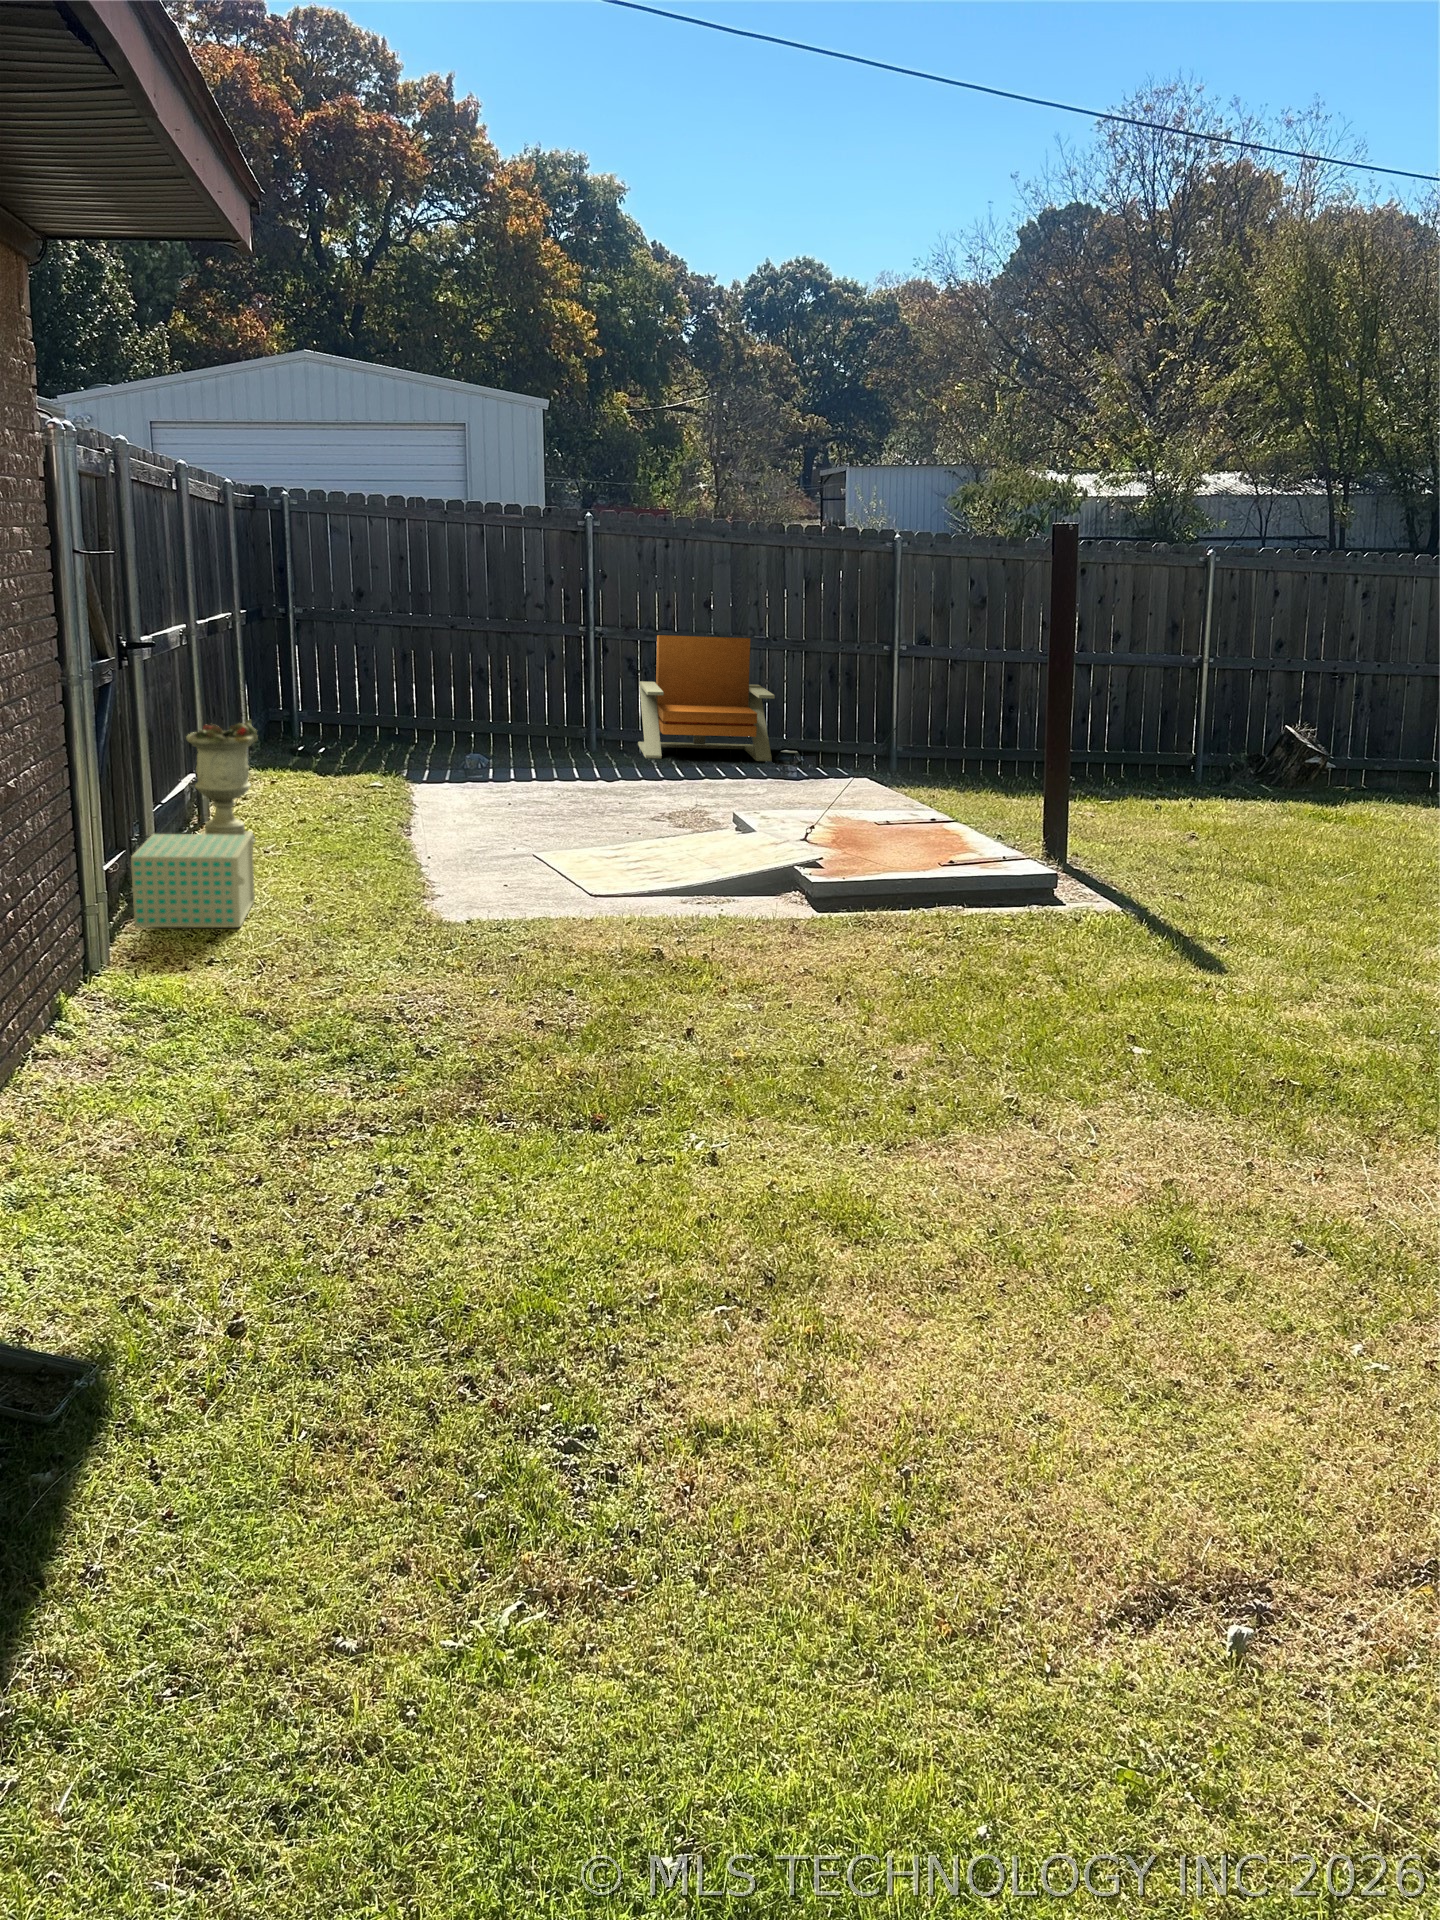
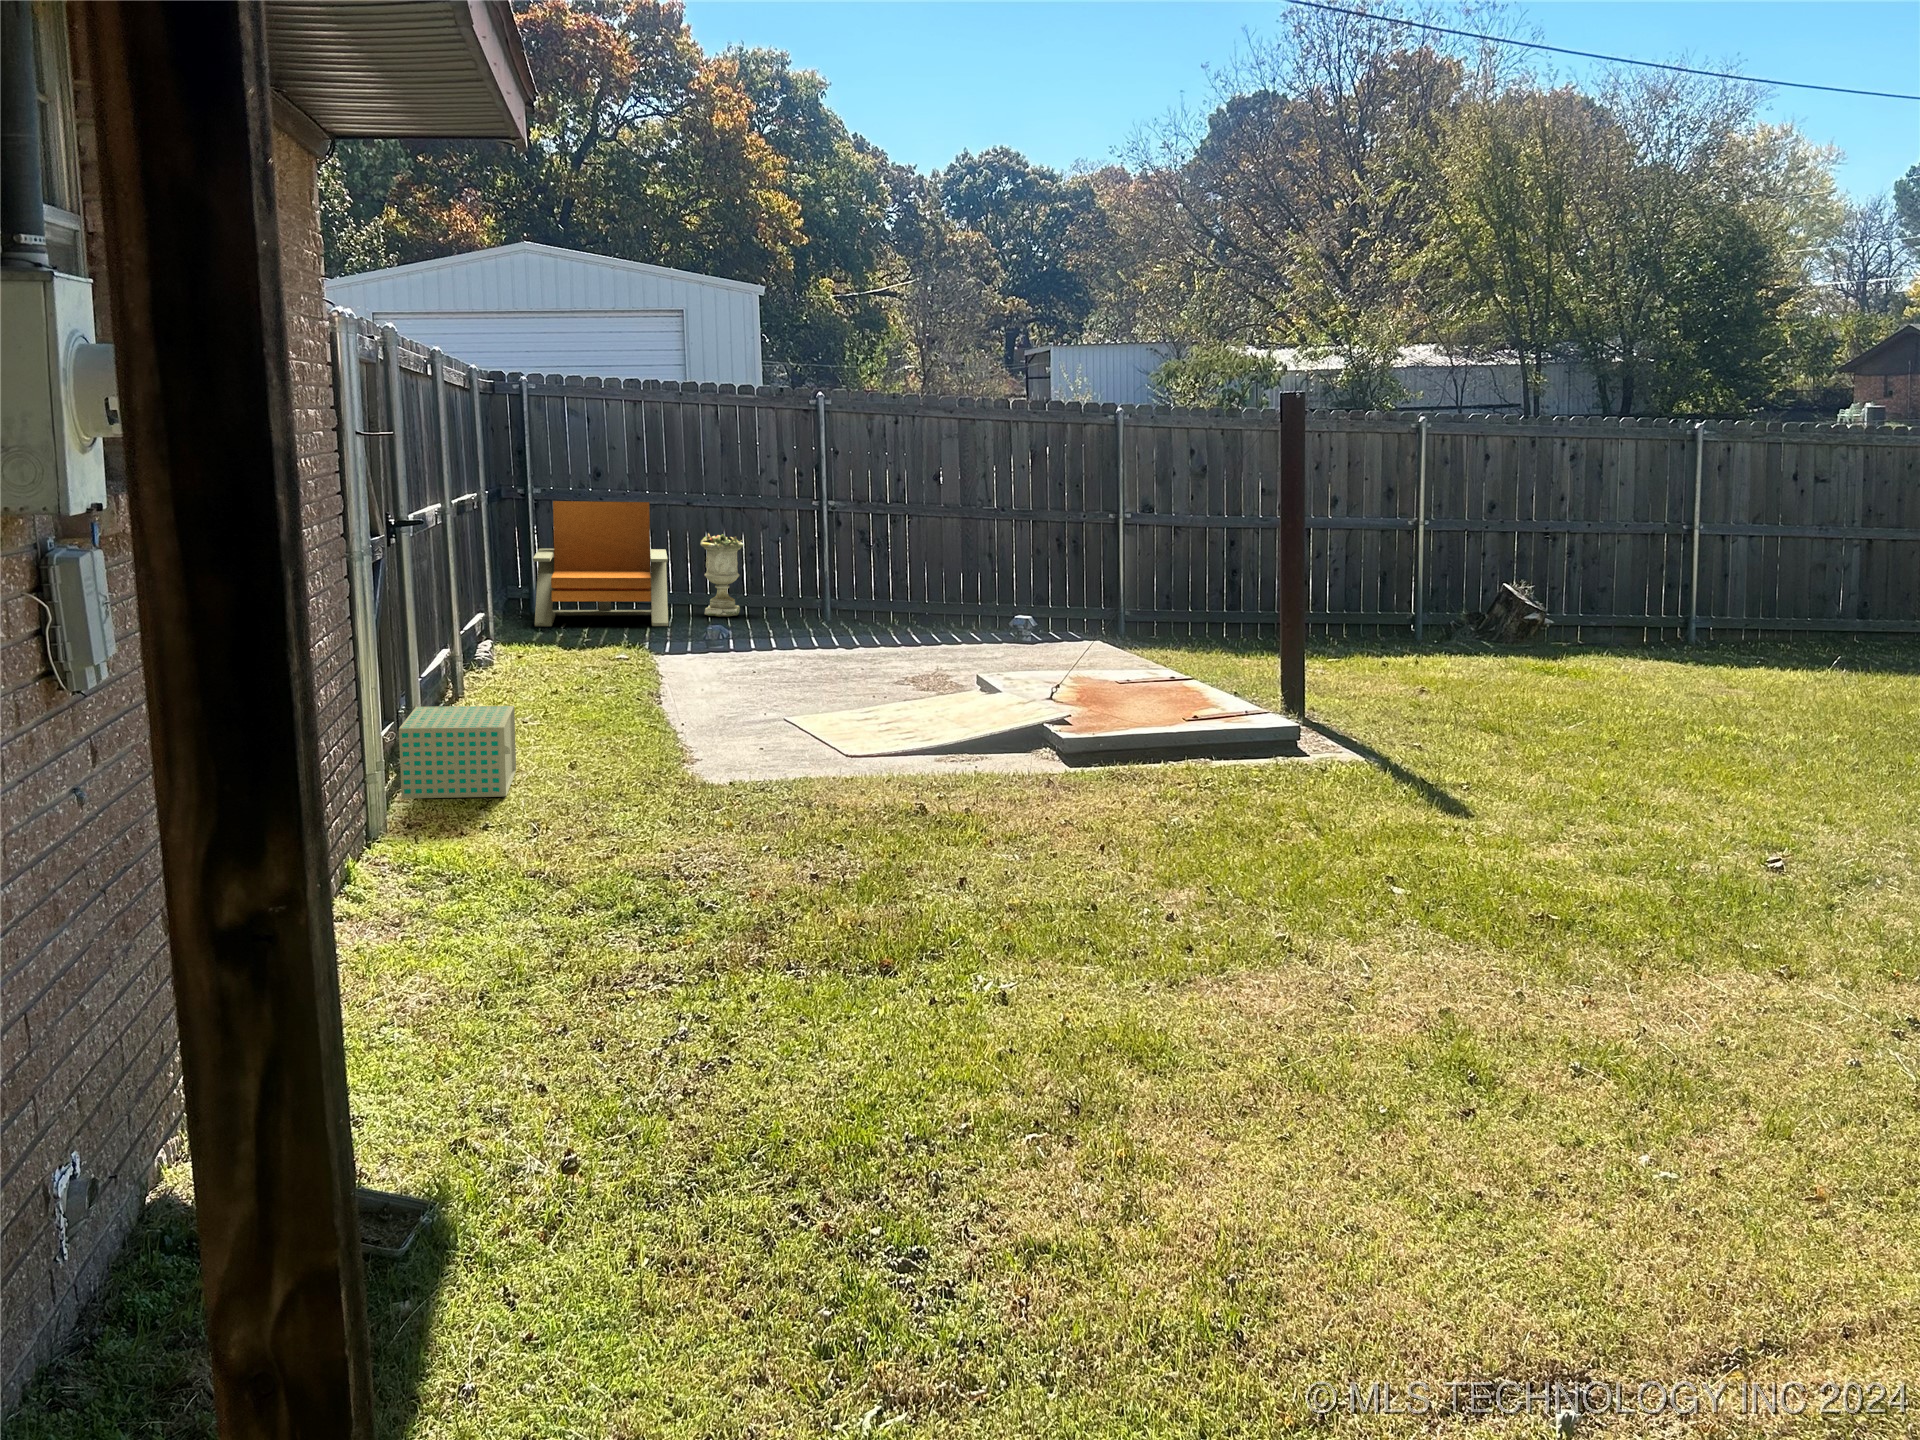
lounge chair: present [638,635,775,761] -> present [533,501,668,626]
planter: present [186,720,258,844] -> present [700,533,744,617]

